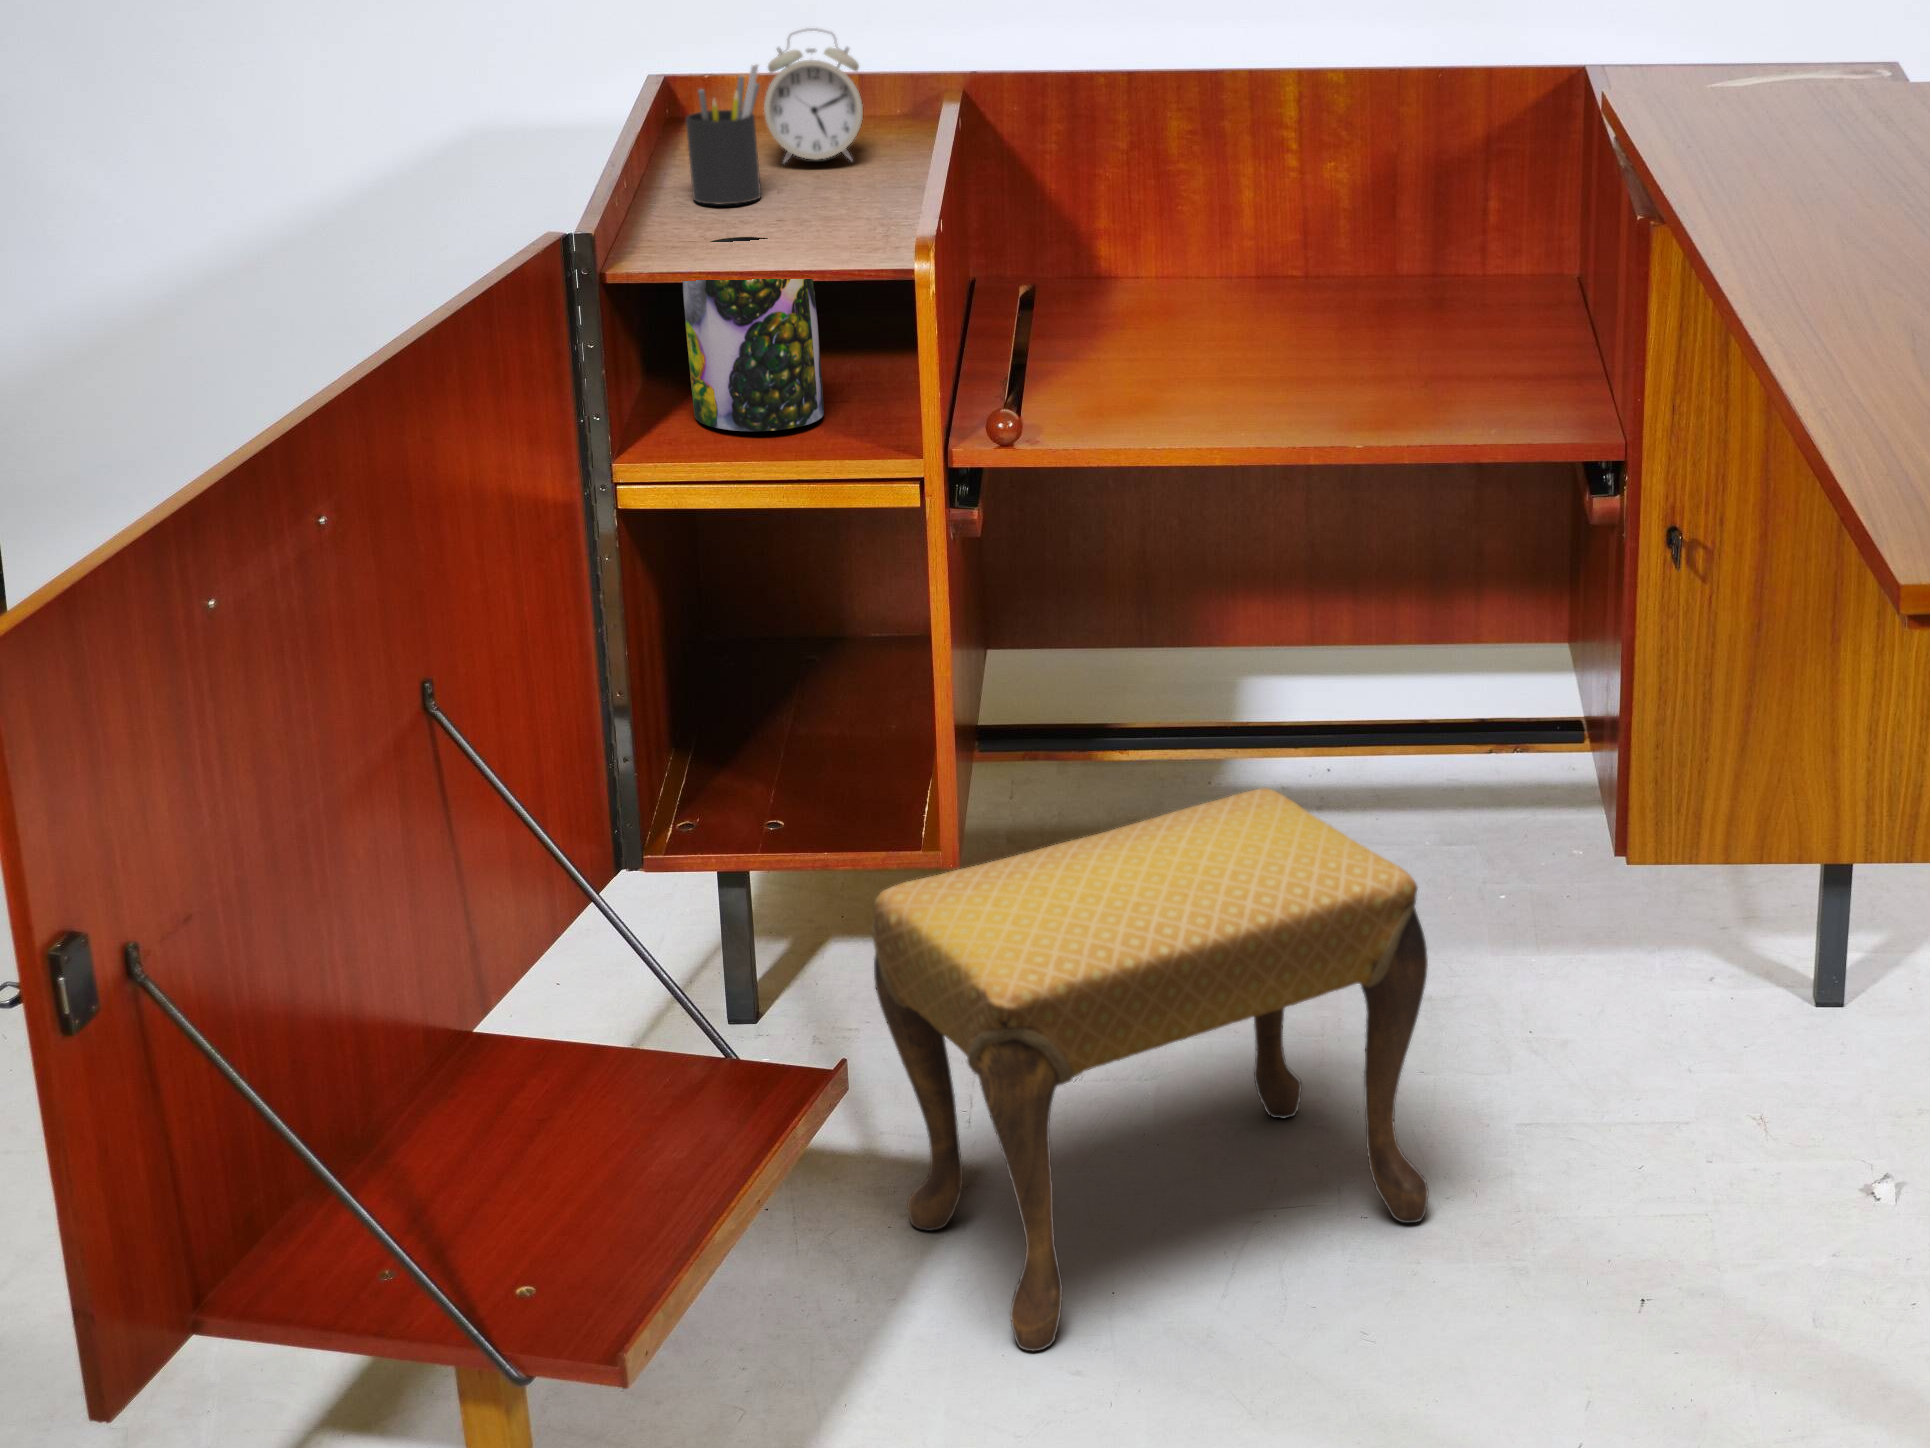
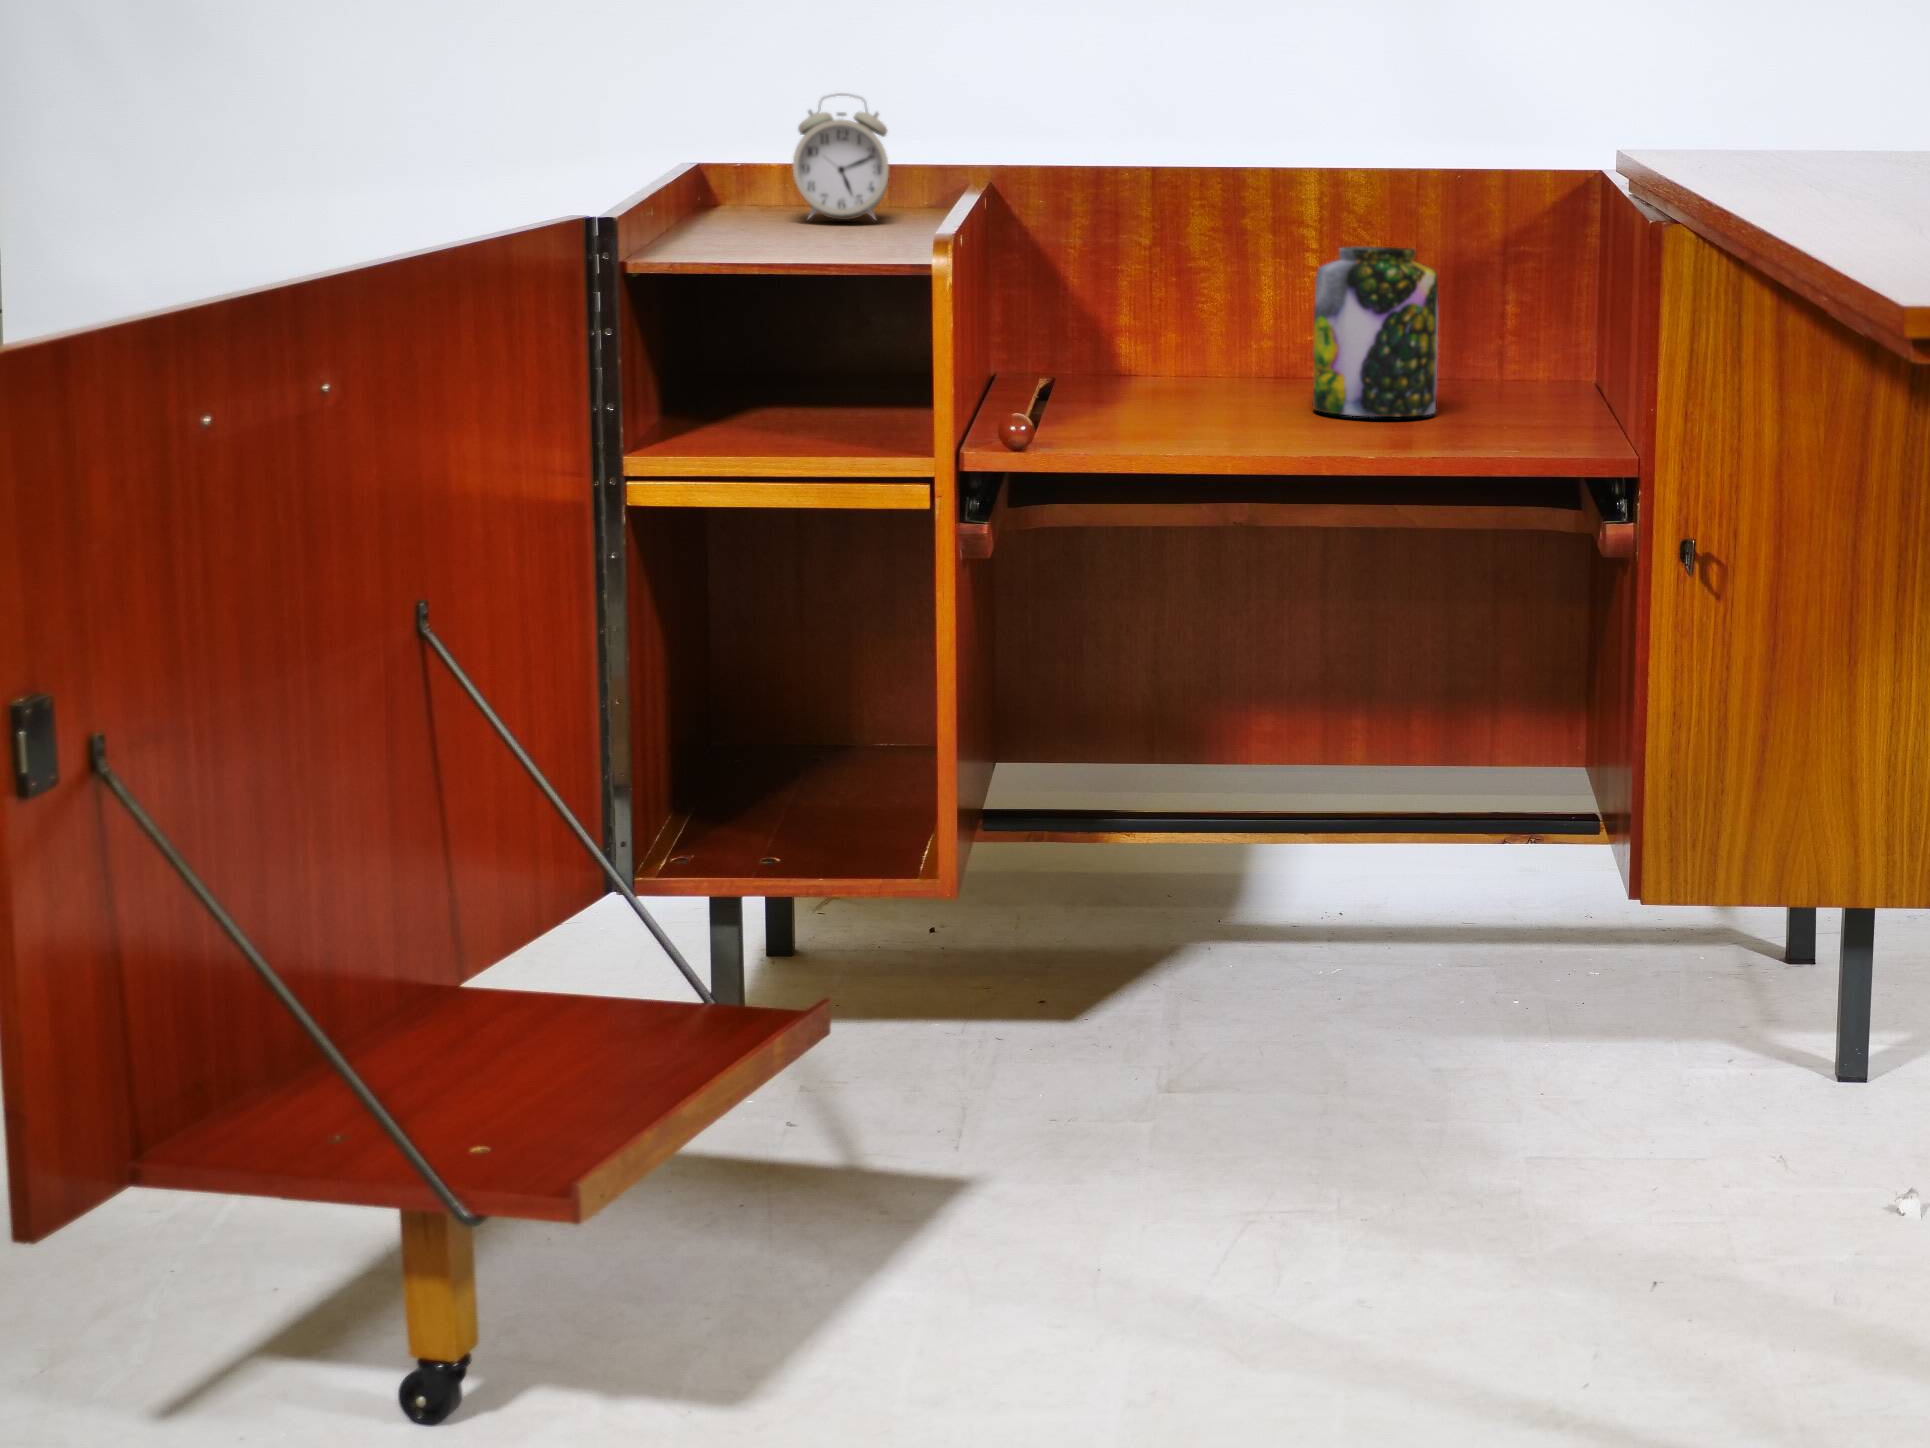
pen holder: present [686,65,761,204] -> none [717,103,792,236]
jar: present [683,237,824,431] -> present [1313,247,1438,417]
footstool: present [871,788,1428,1352] -> none [861,785,1431,1311]

